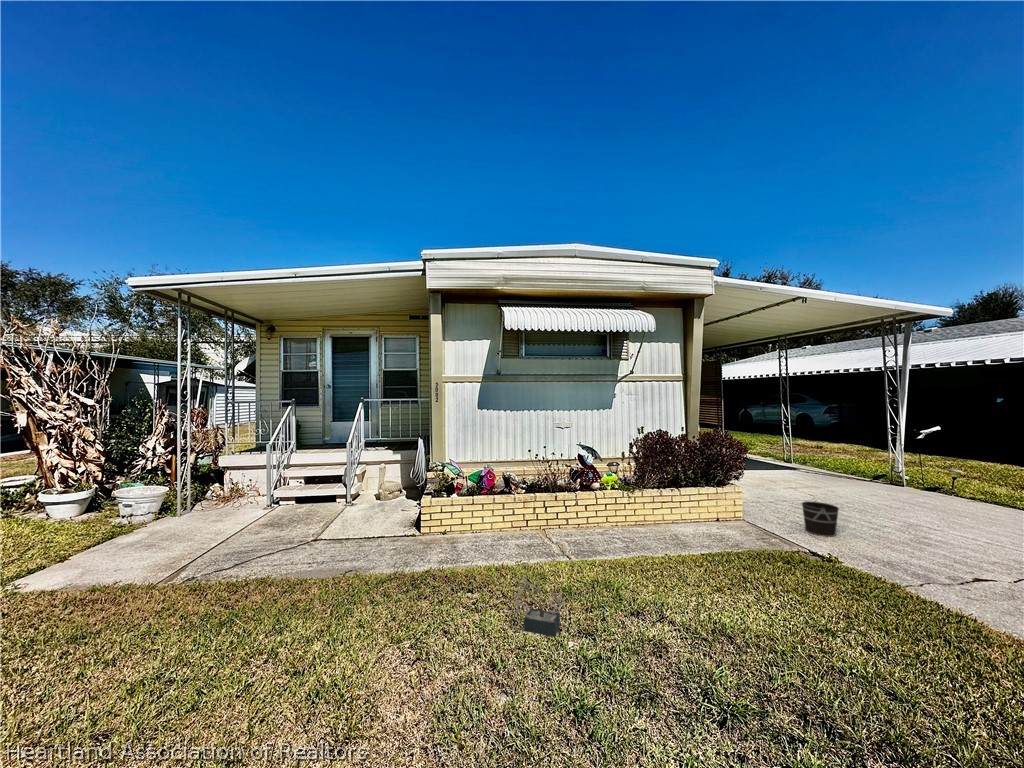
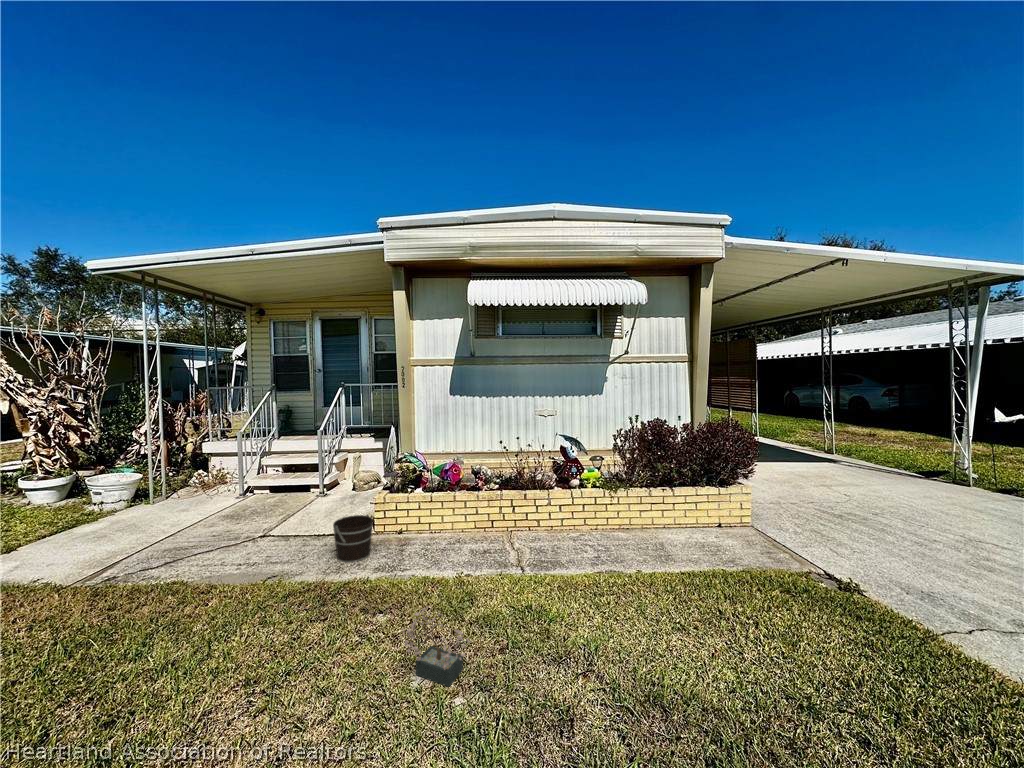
bucket: present [801,501,838,537] -> present [333,515,373,562]

